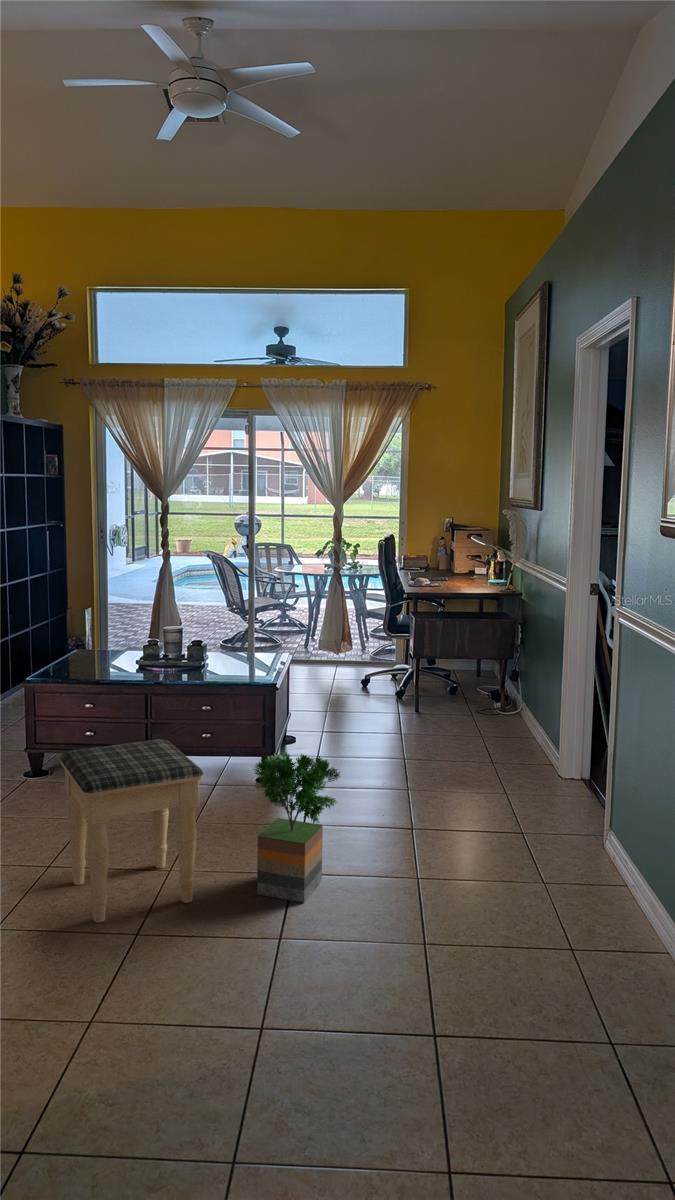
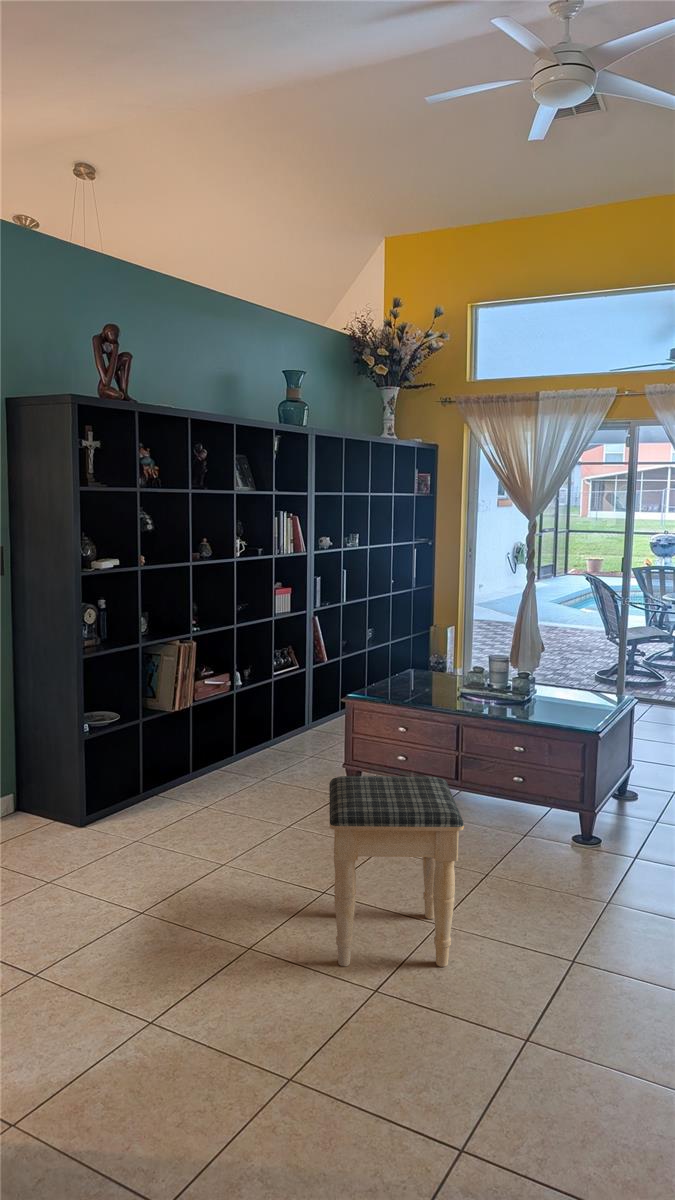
potted tree: present [254,753,340,903] -> none [523,813,637,1002]

